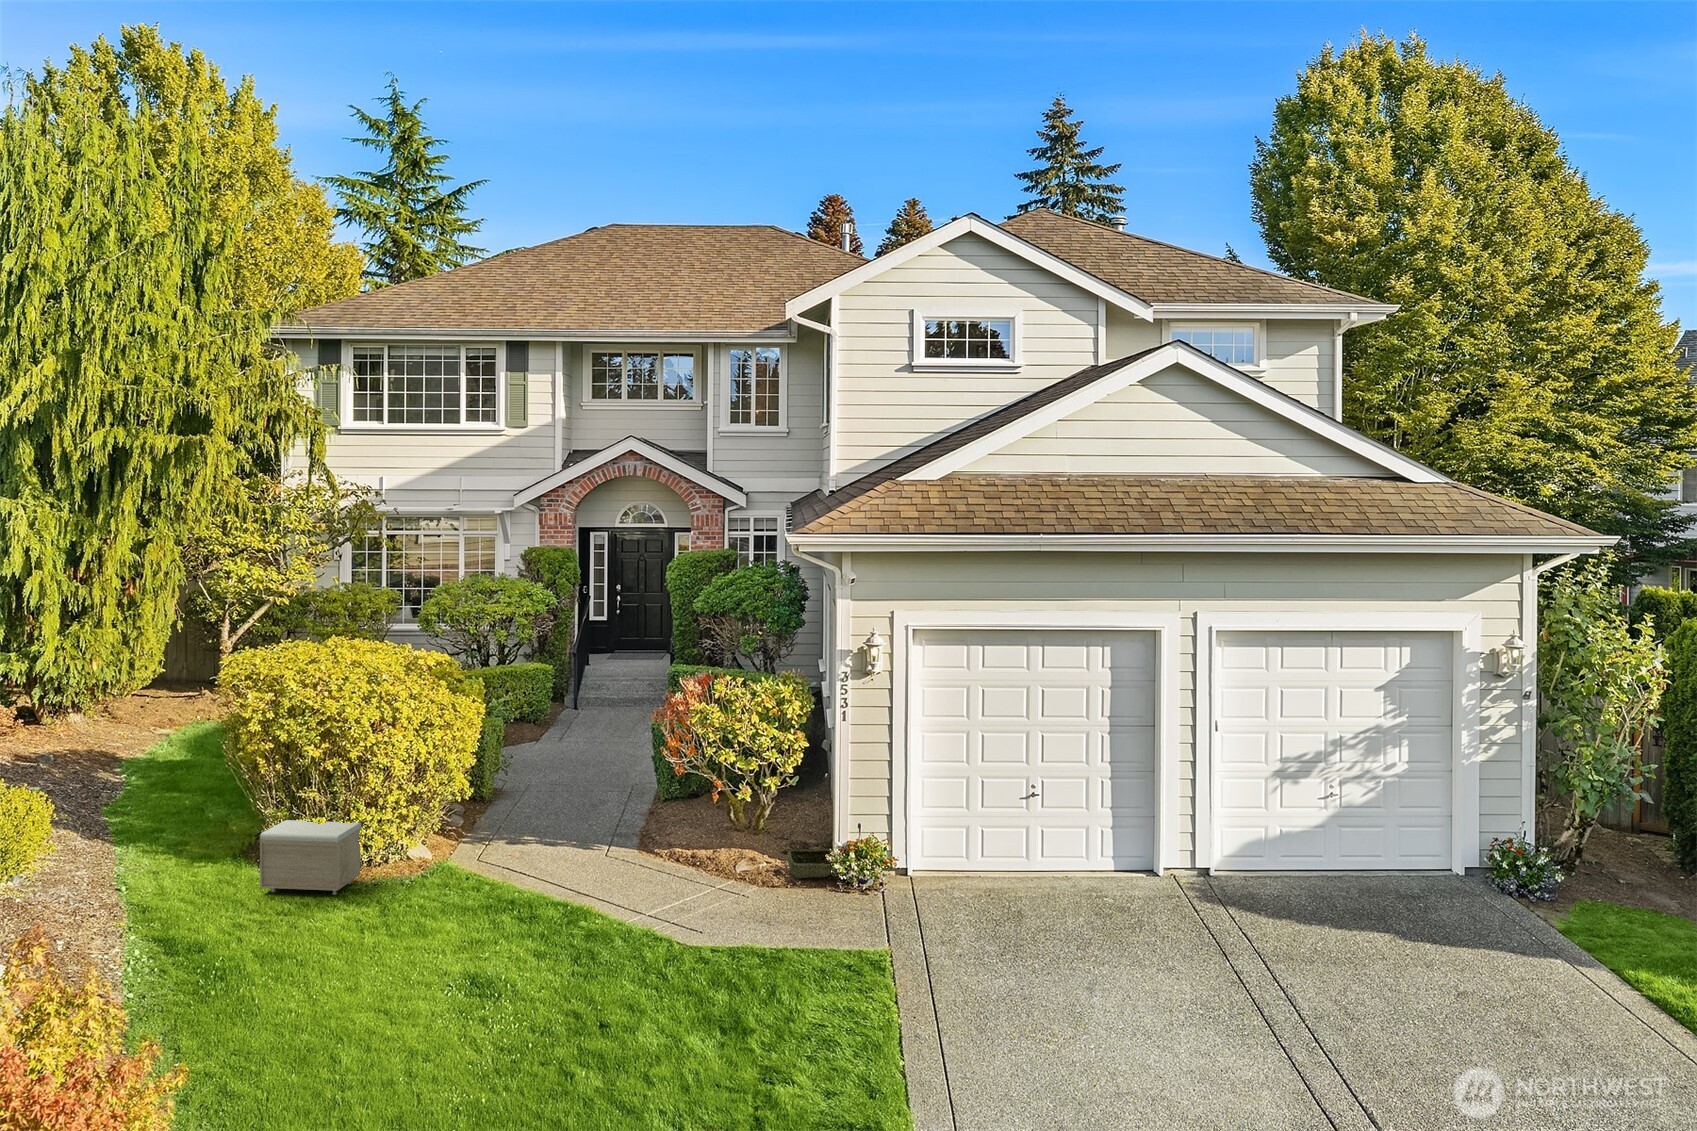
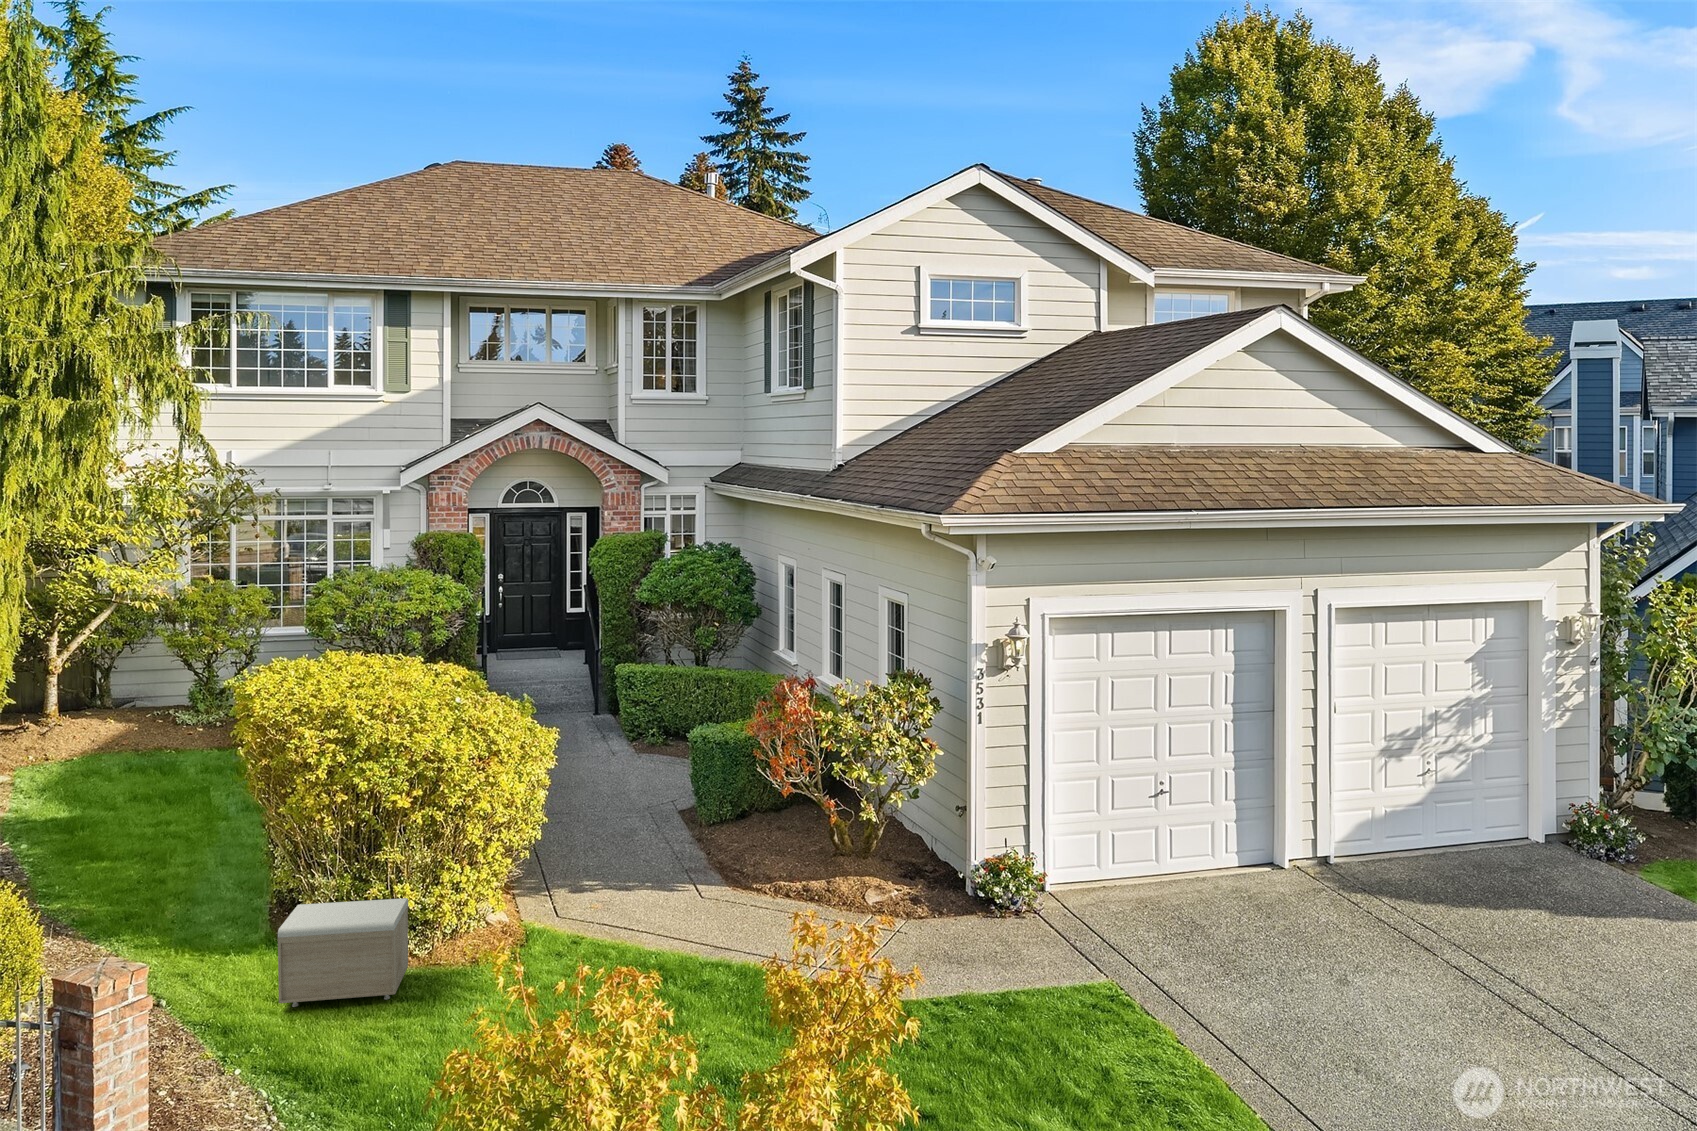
woven basket: present [788,849,832,879] -> none [923,871,982,909]

